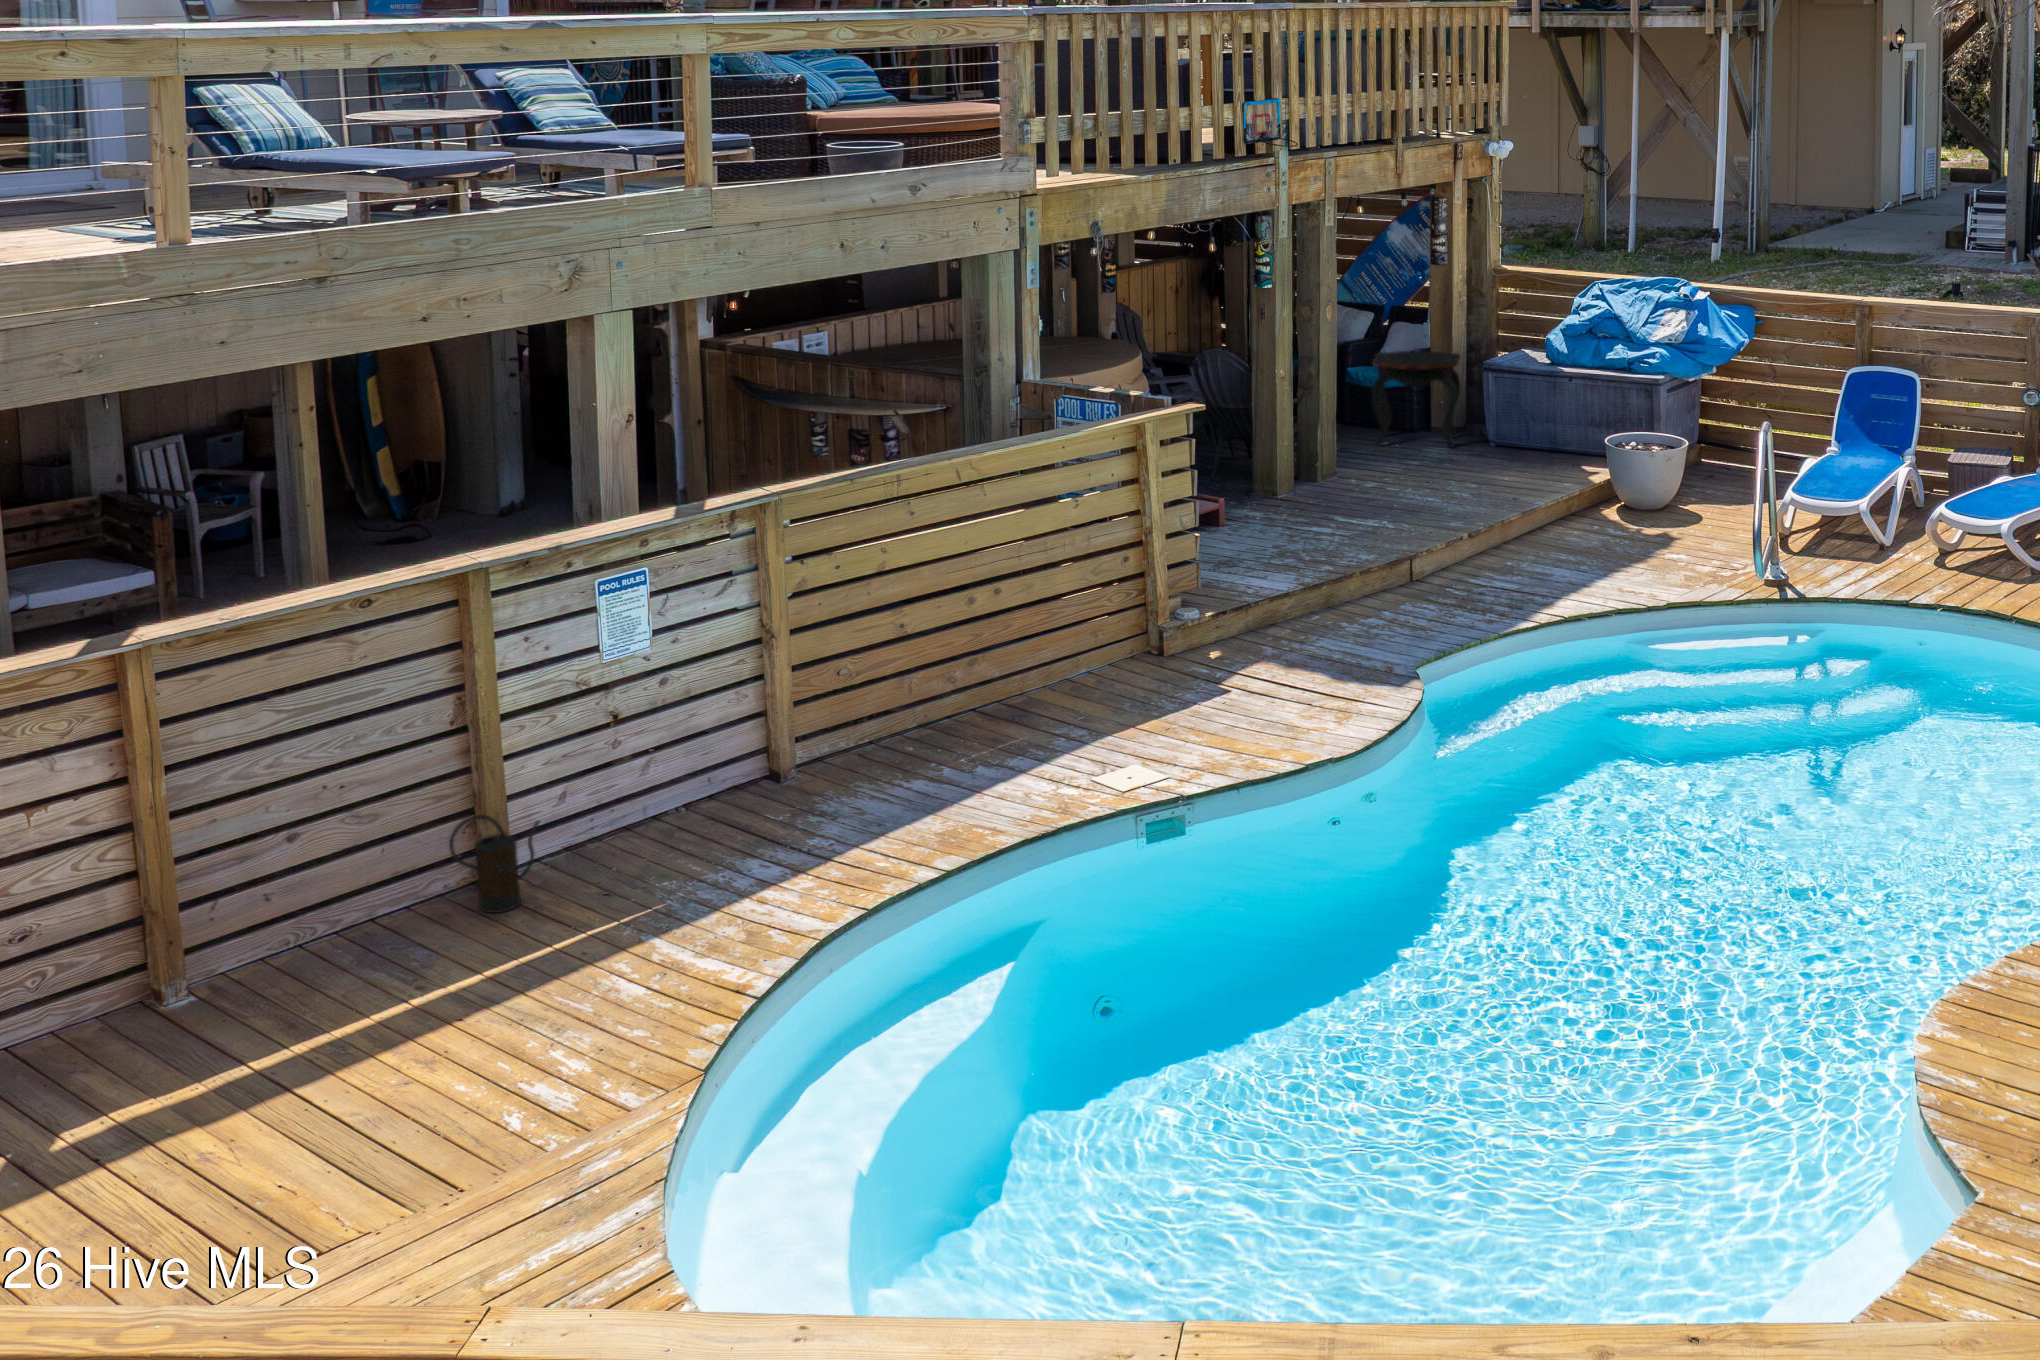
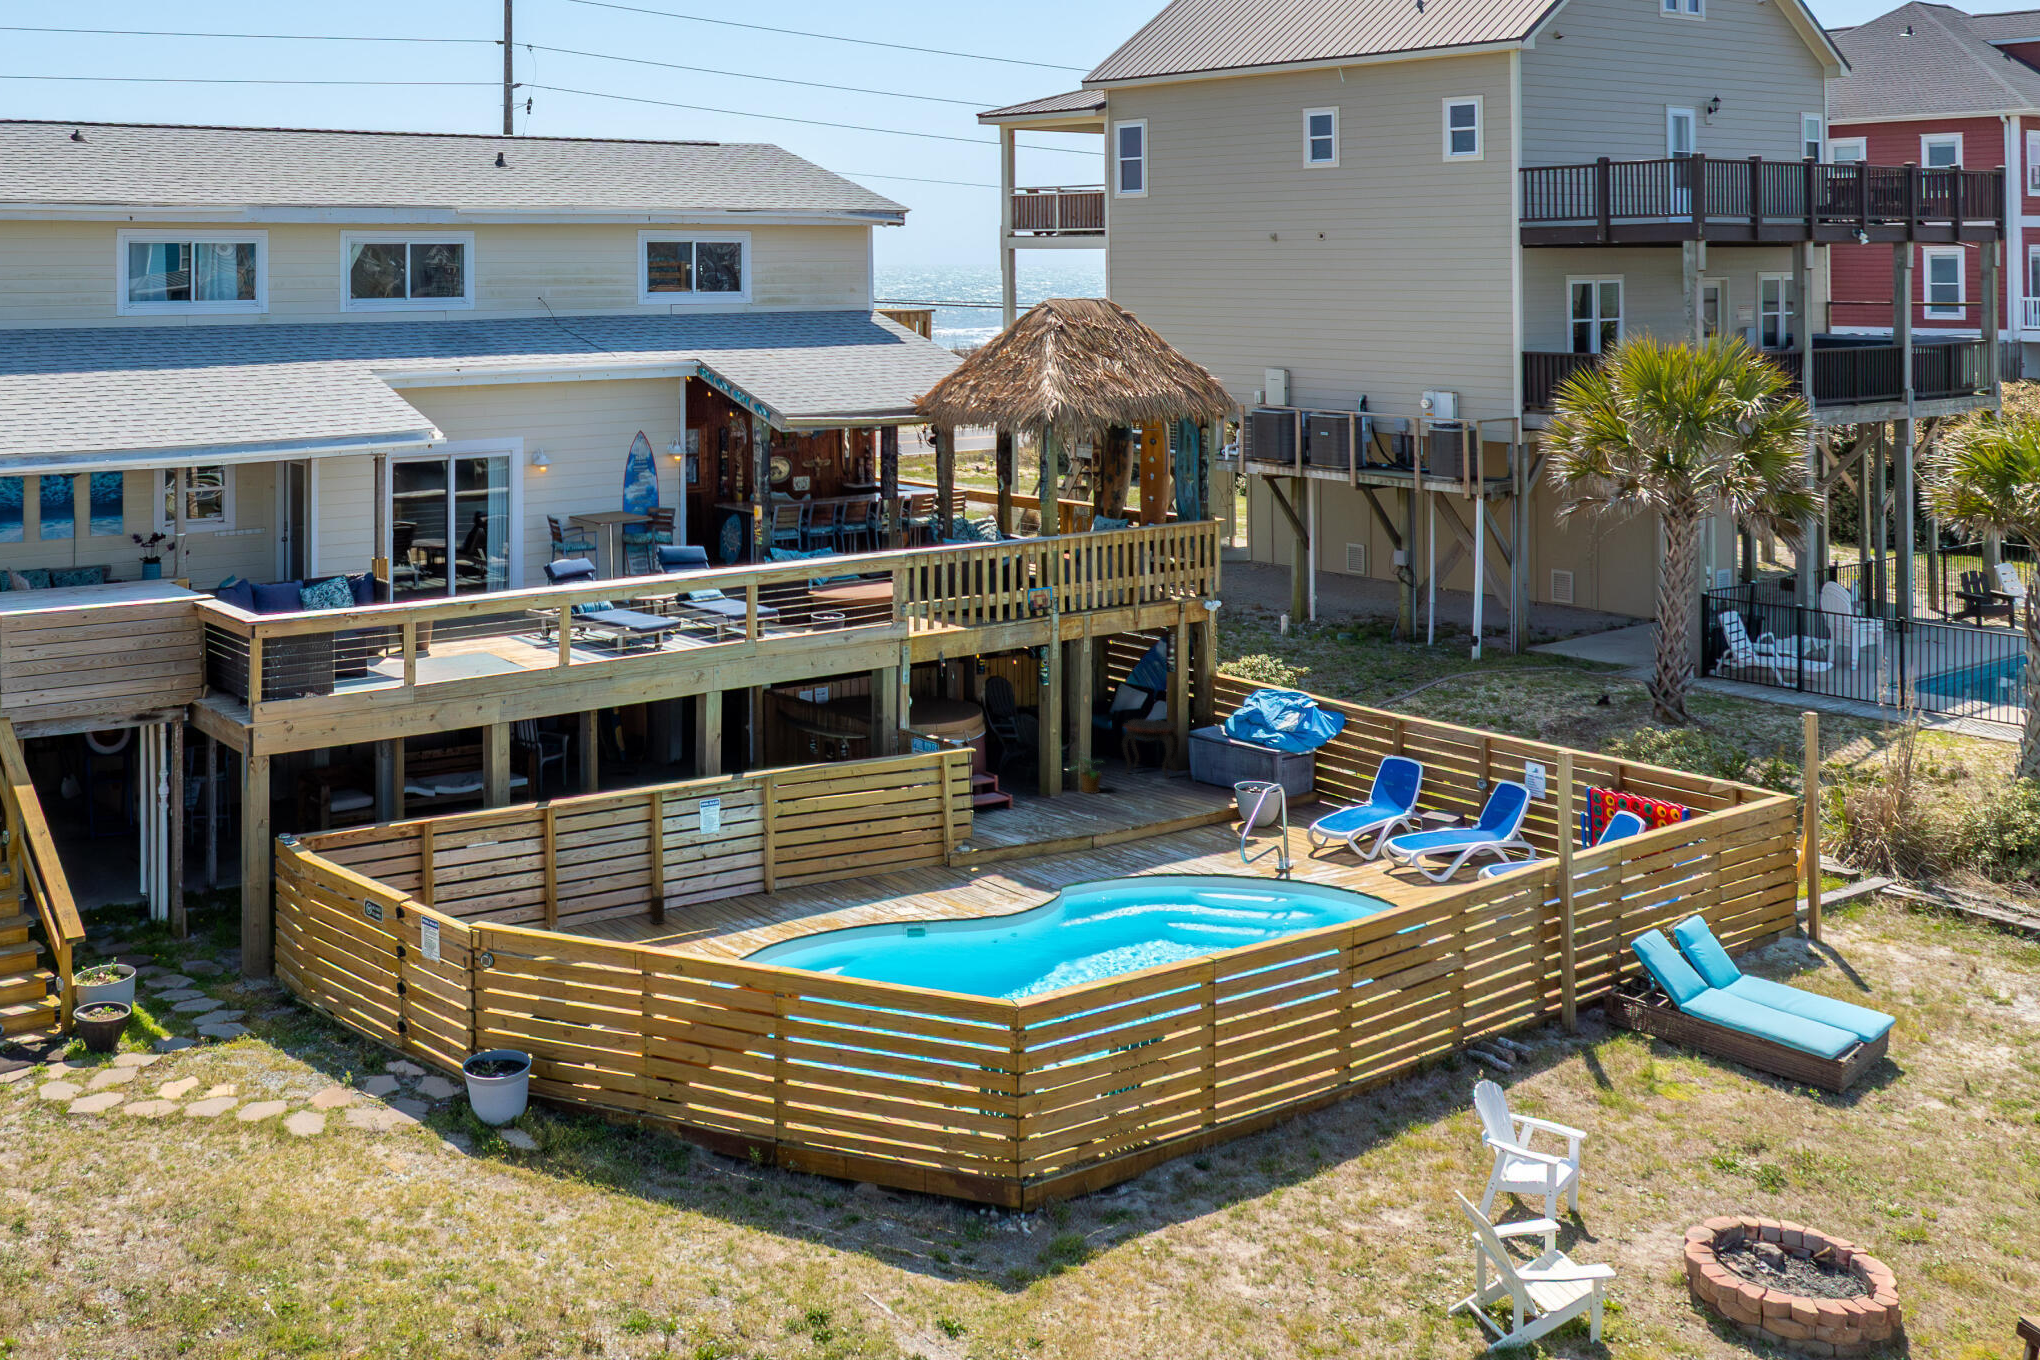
potted plant: none [1301,411,1372,483] -> present [1070,758,1101,793]

